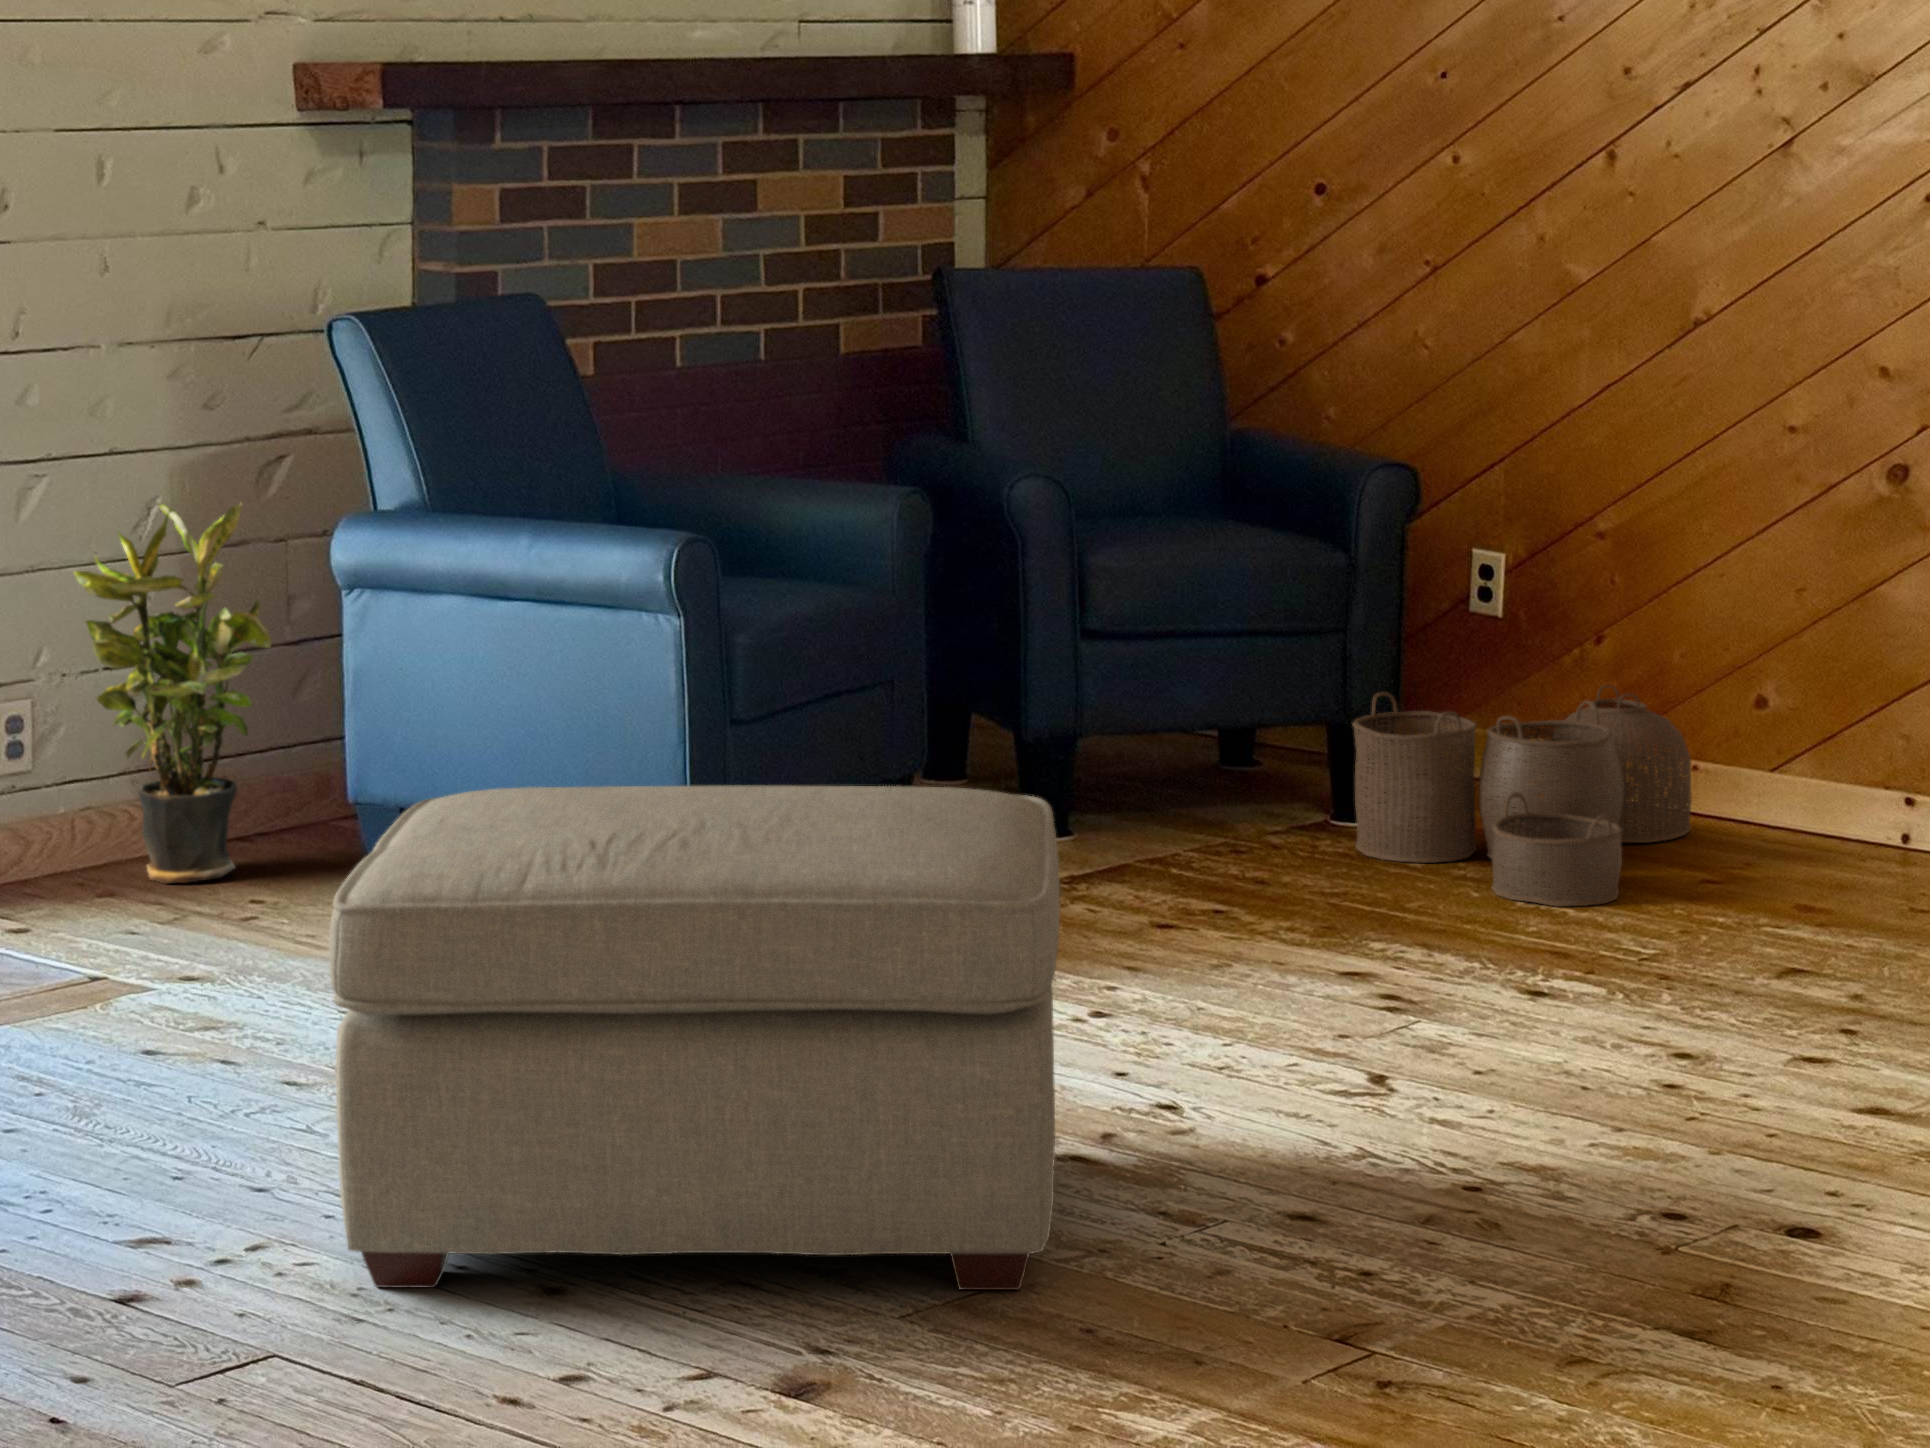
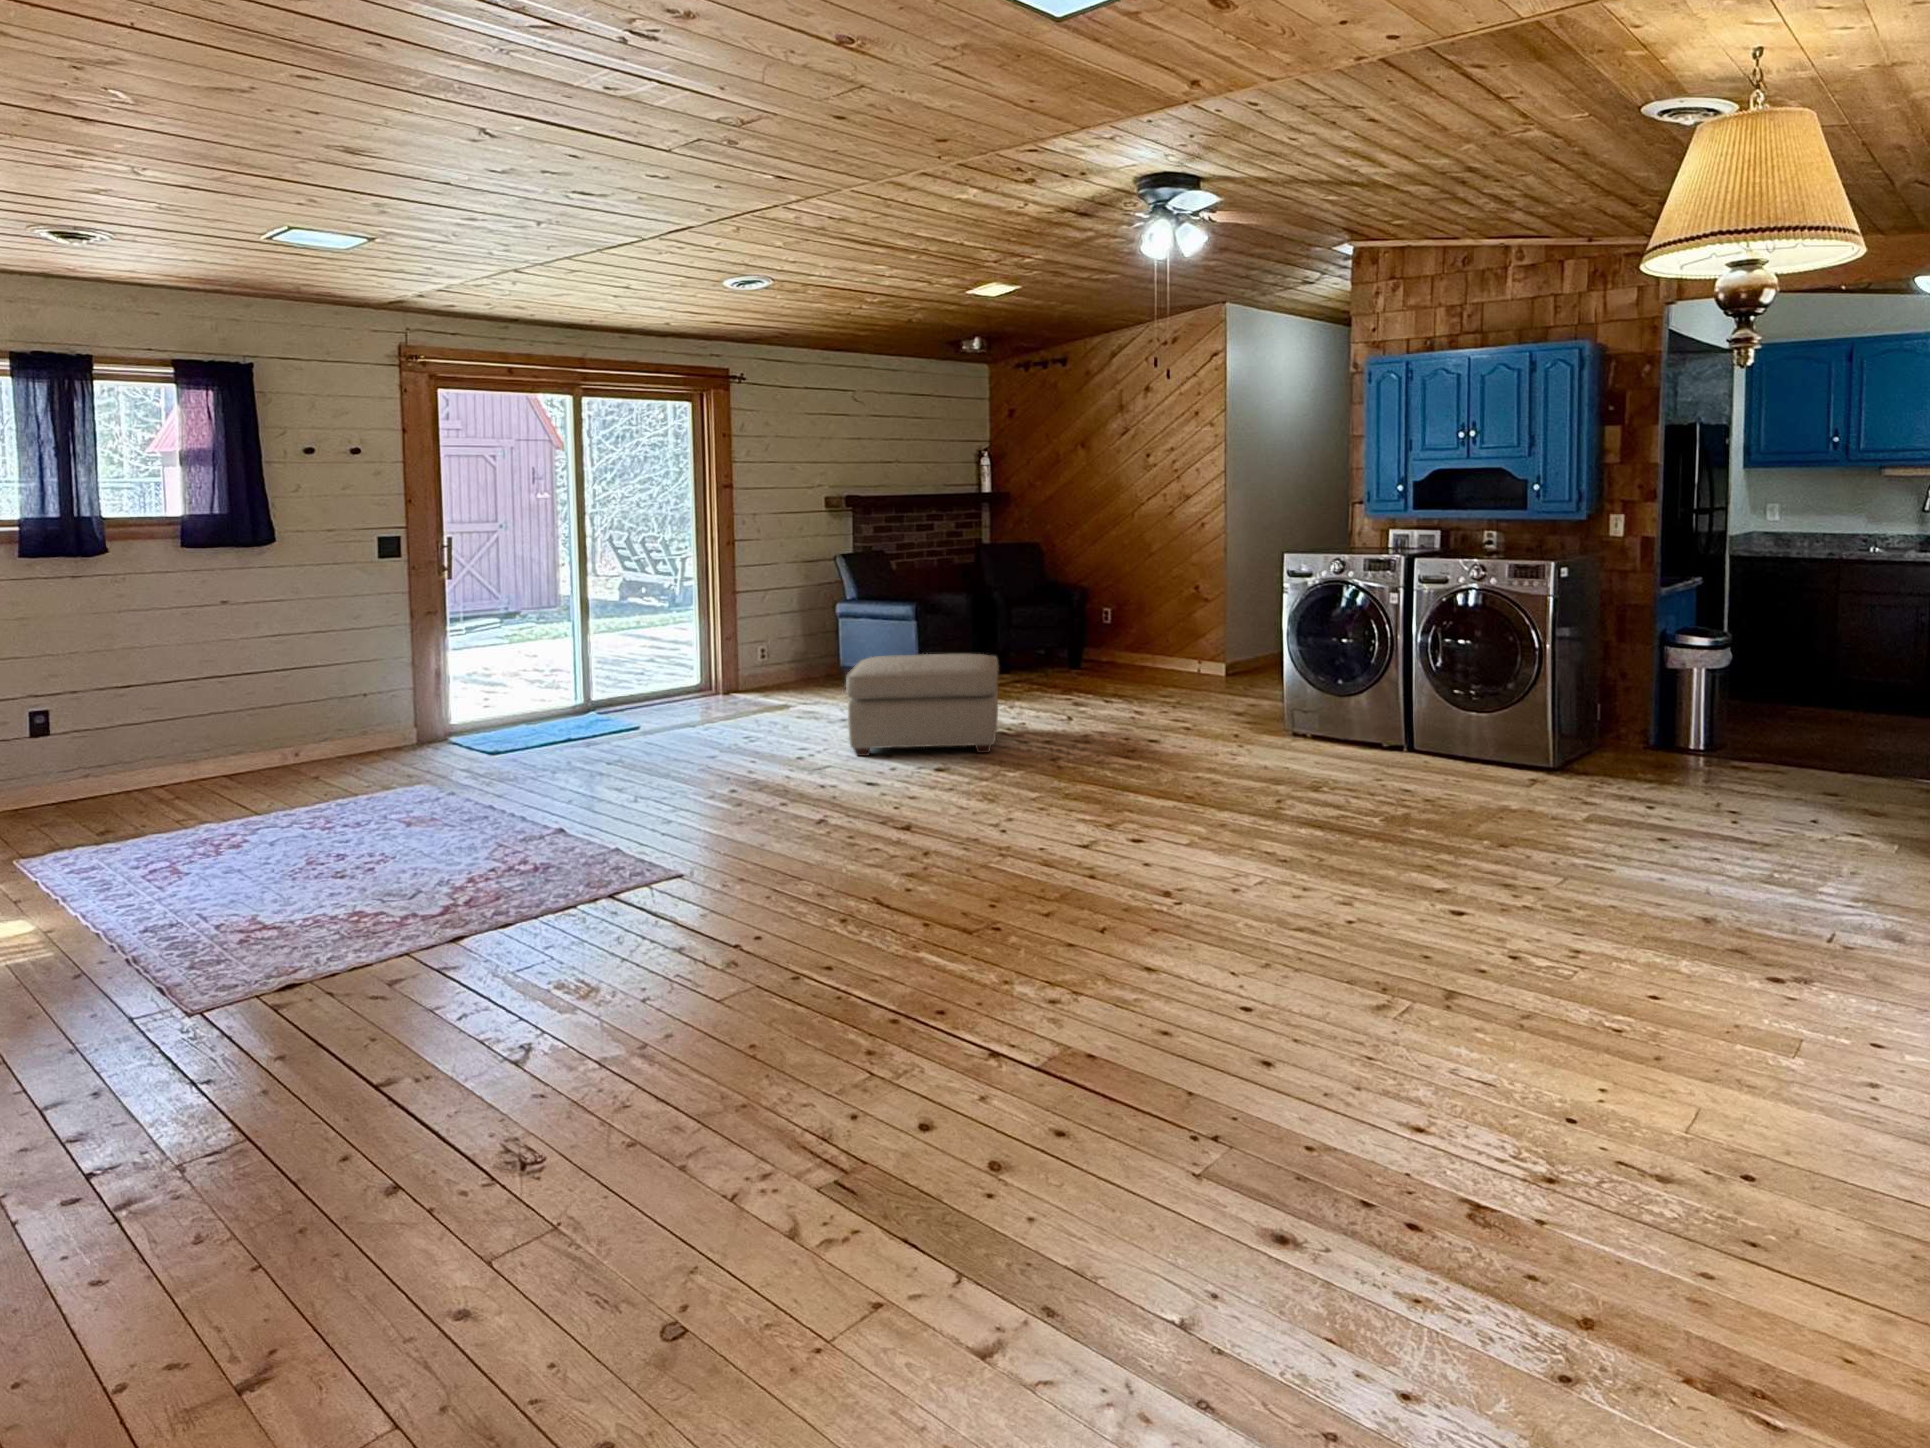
potted plant: present [74,503,272,884] -> none [776,600,822,689]
woven basket: present [1353,685,1691,907] -> none [1073,638,1152,686]

